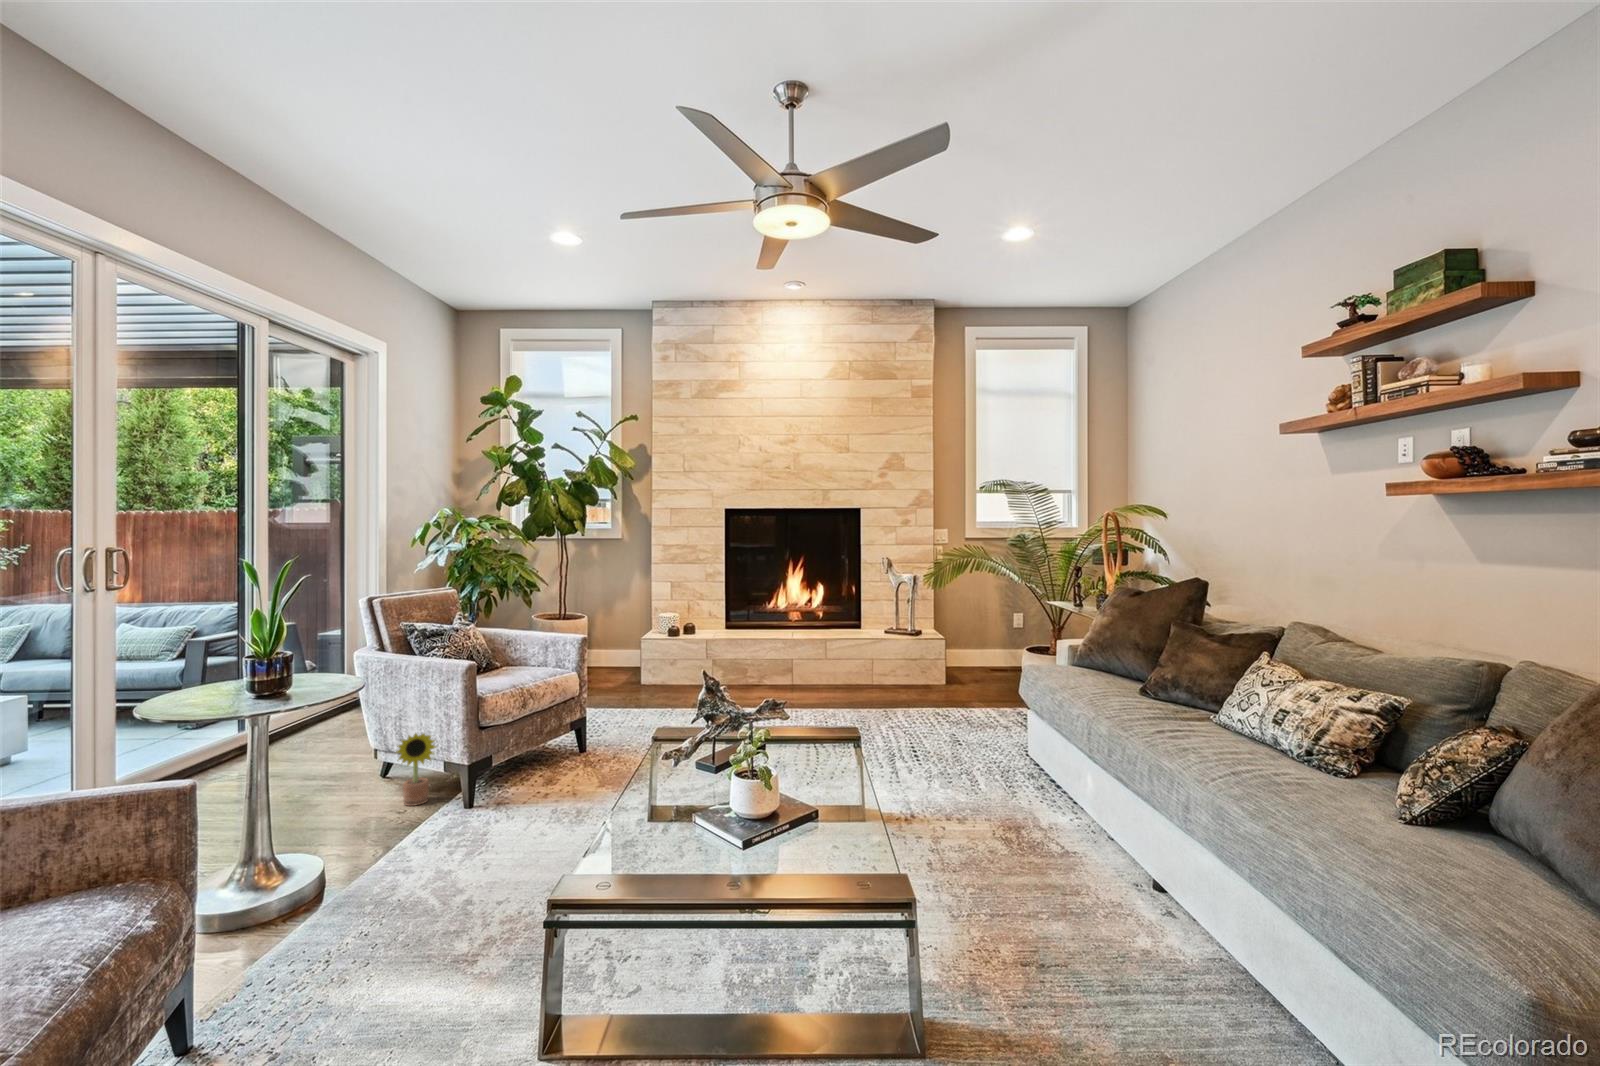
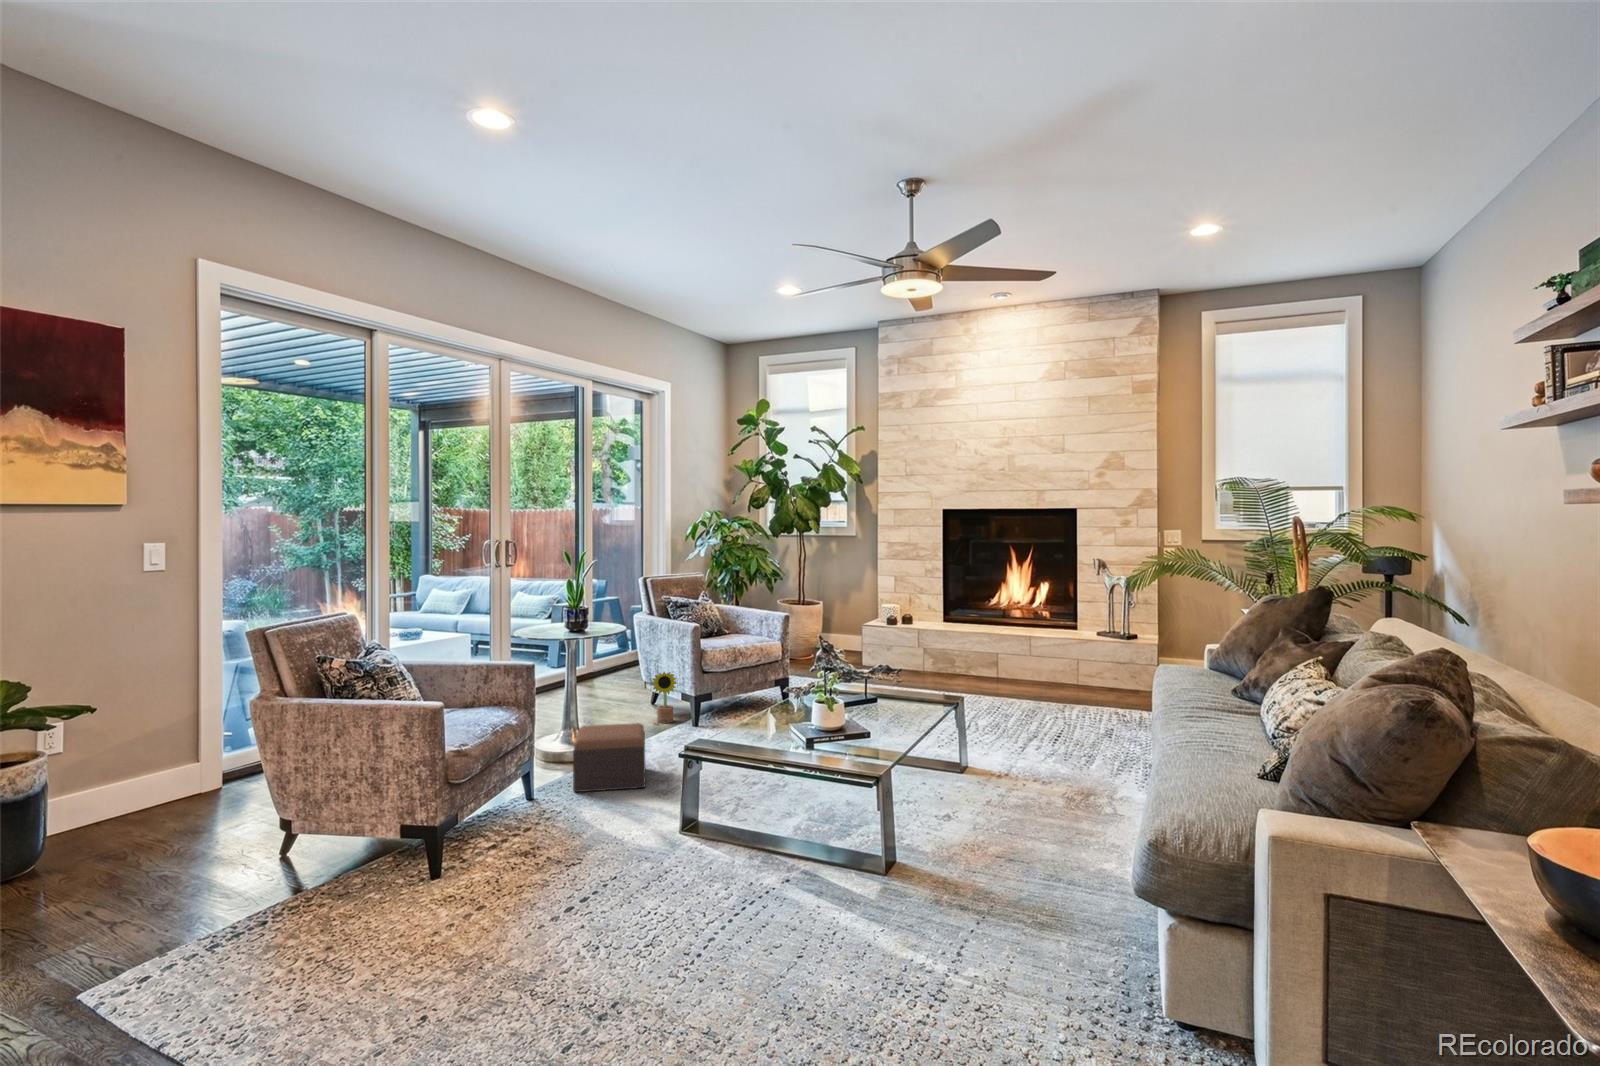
footstool: none [280,840,423,999] -> present [573,723,645,792]

